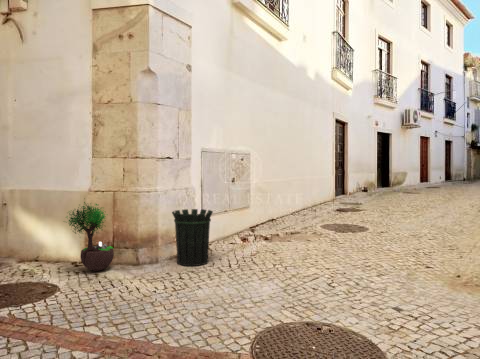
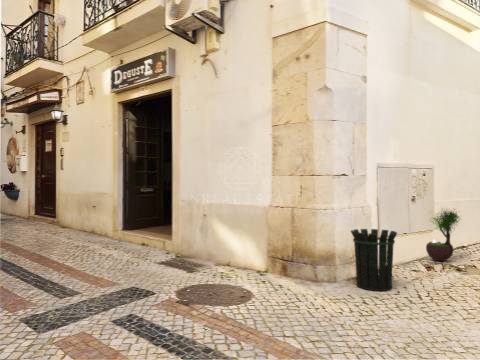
potted tree: present [66,202,114,271] -> present [426,211,459,261]

